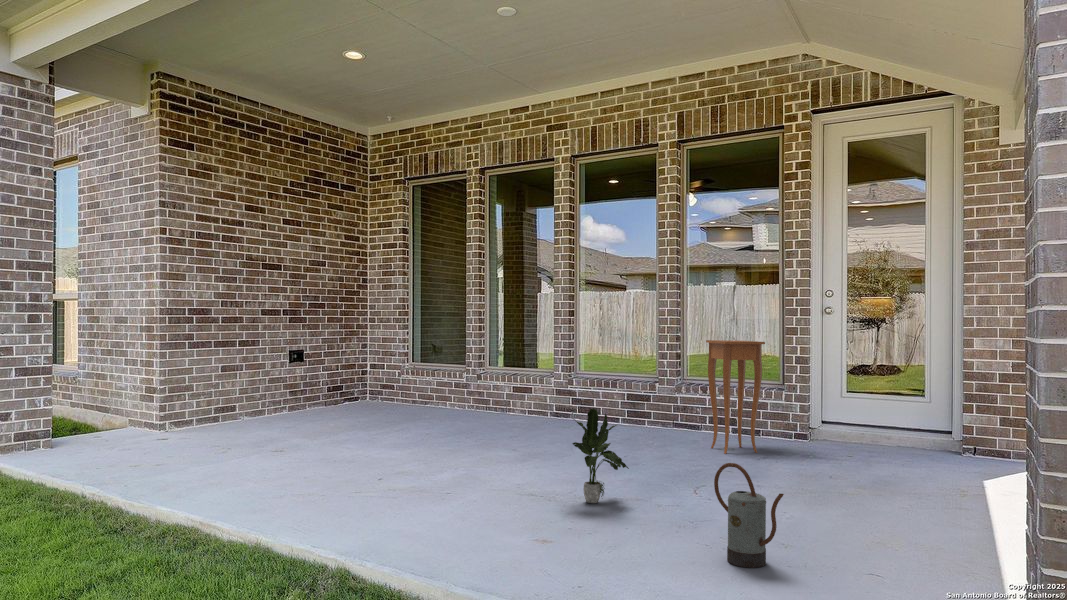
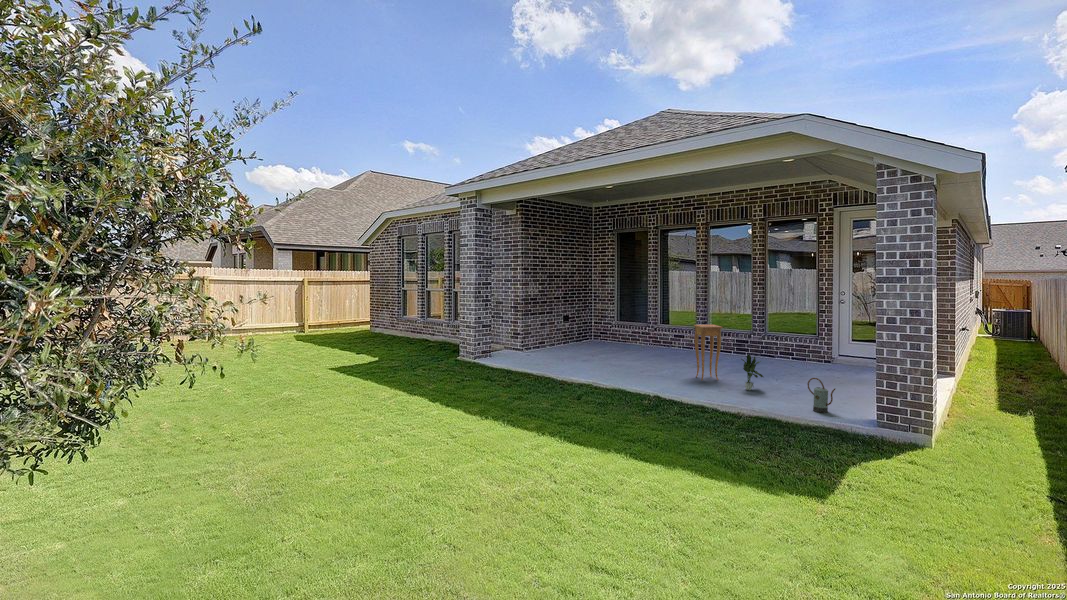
side table: present [706,340,765,454] -> present [694,325,723,380]

